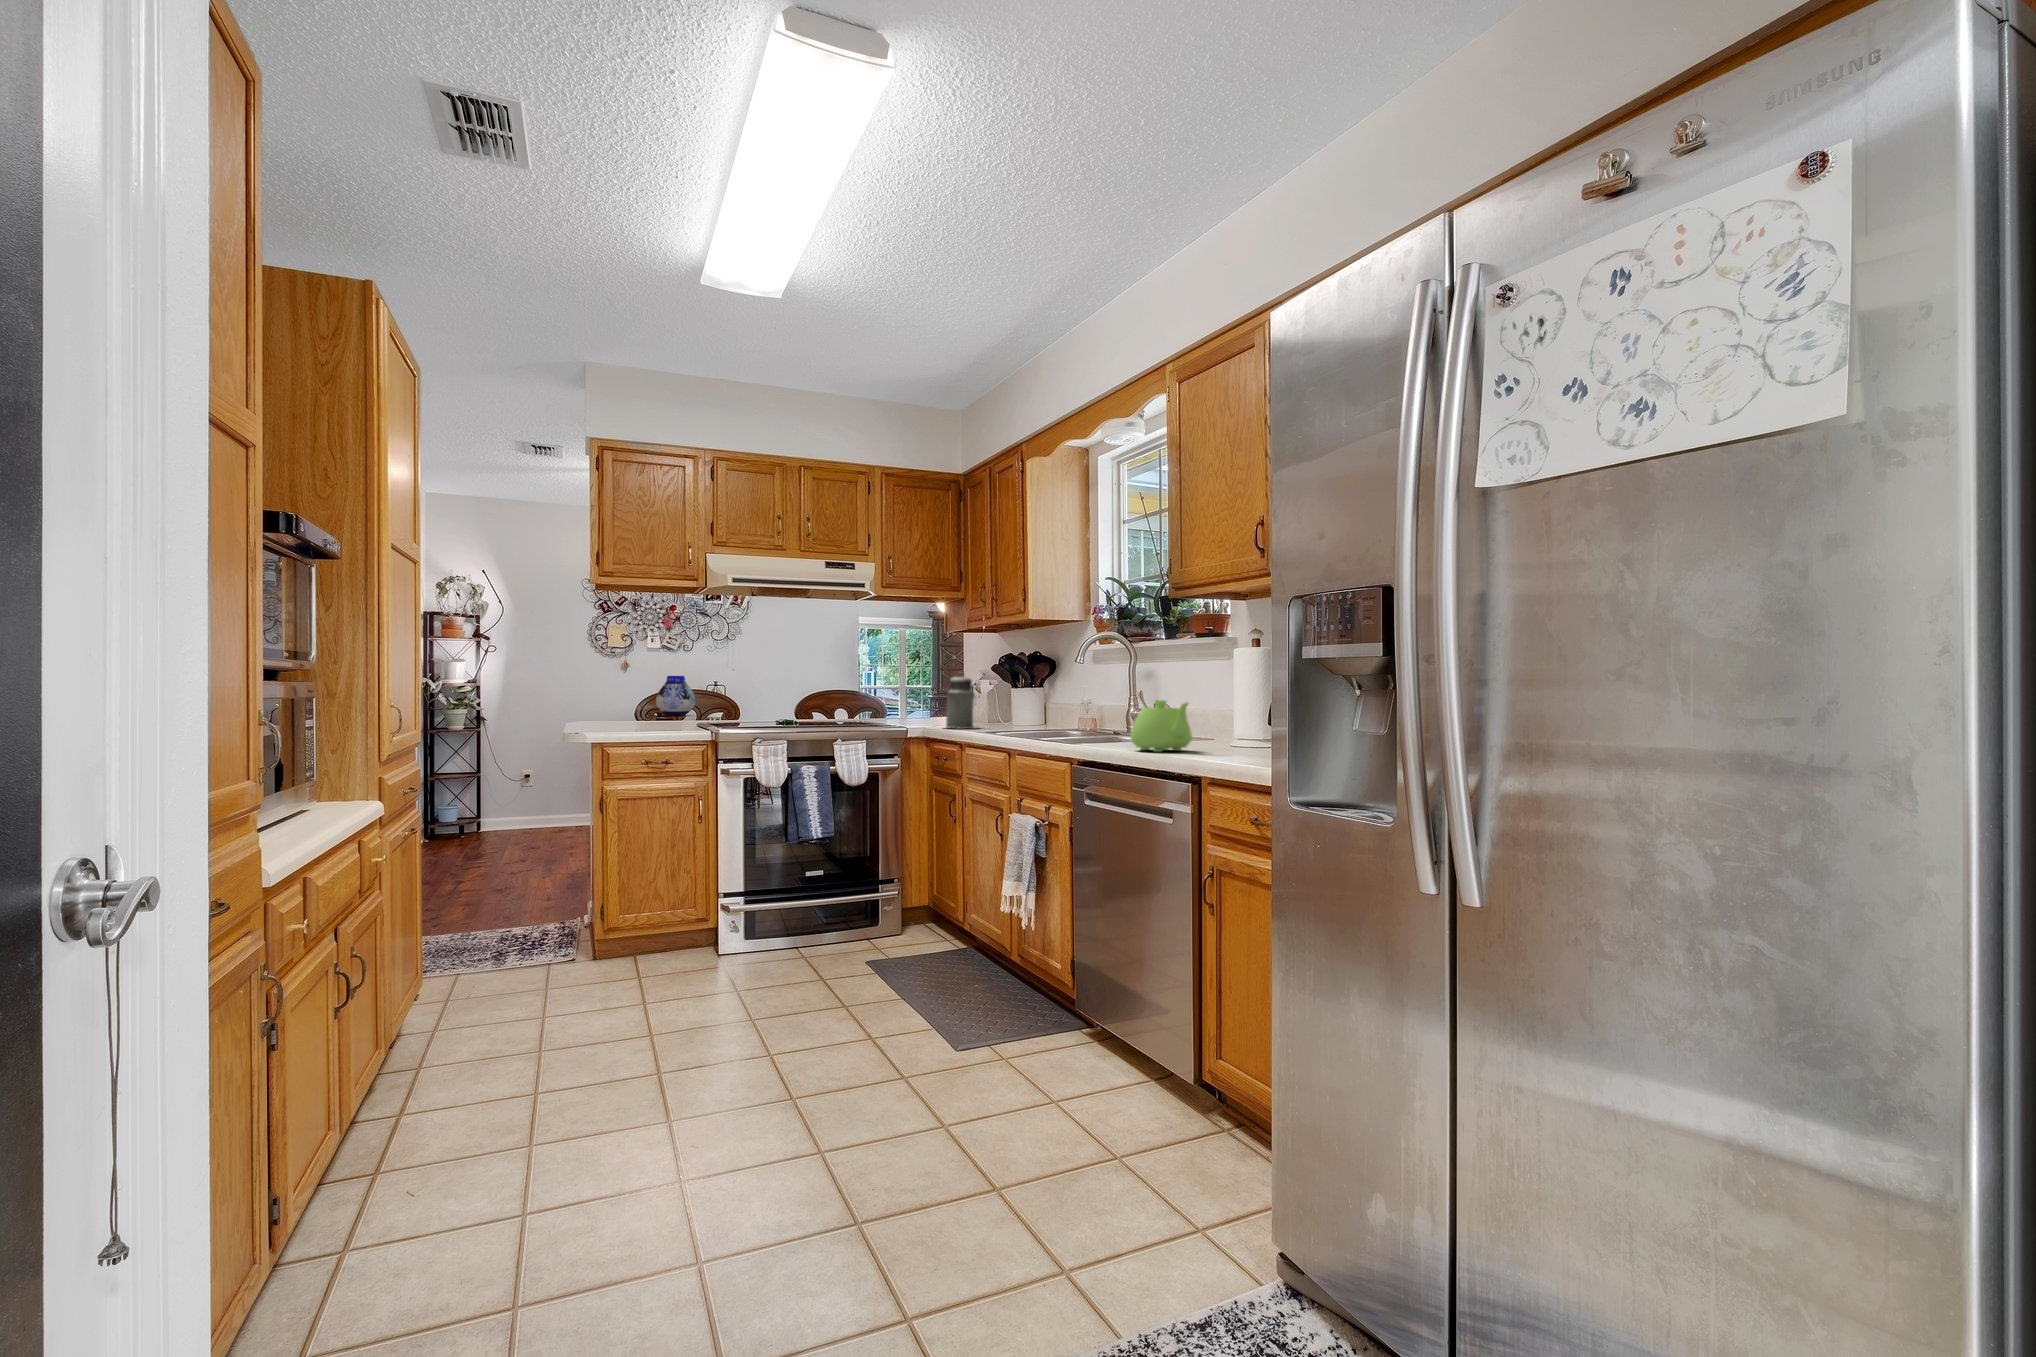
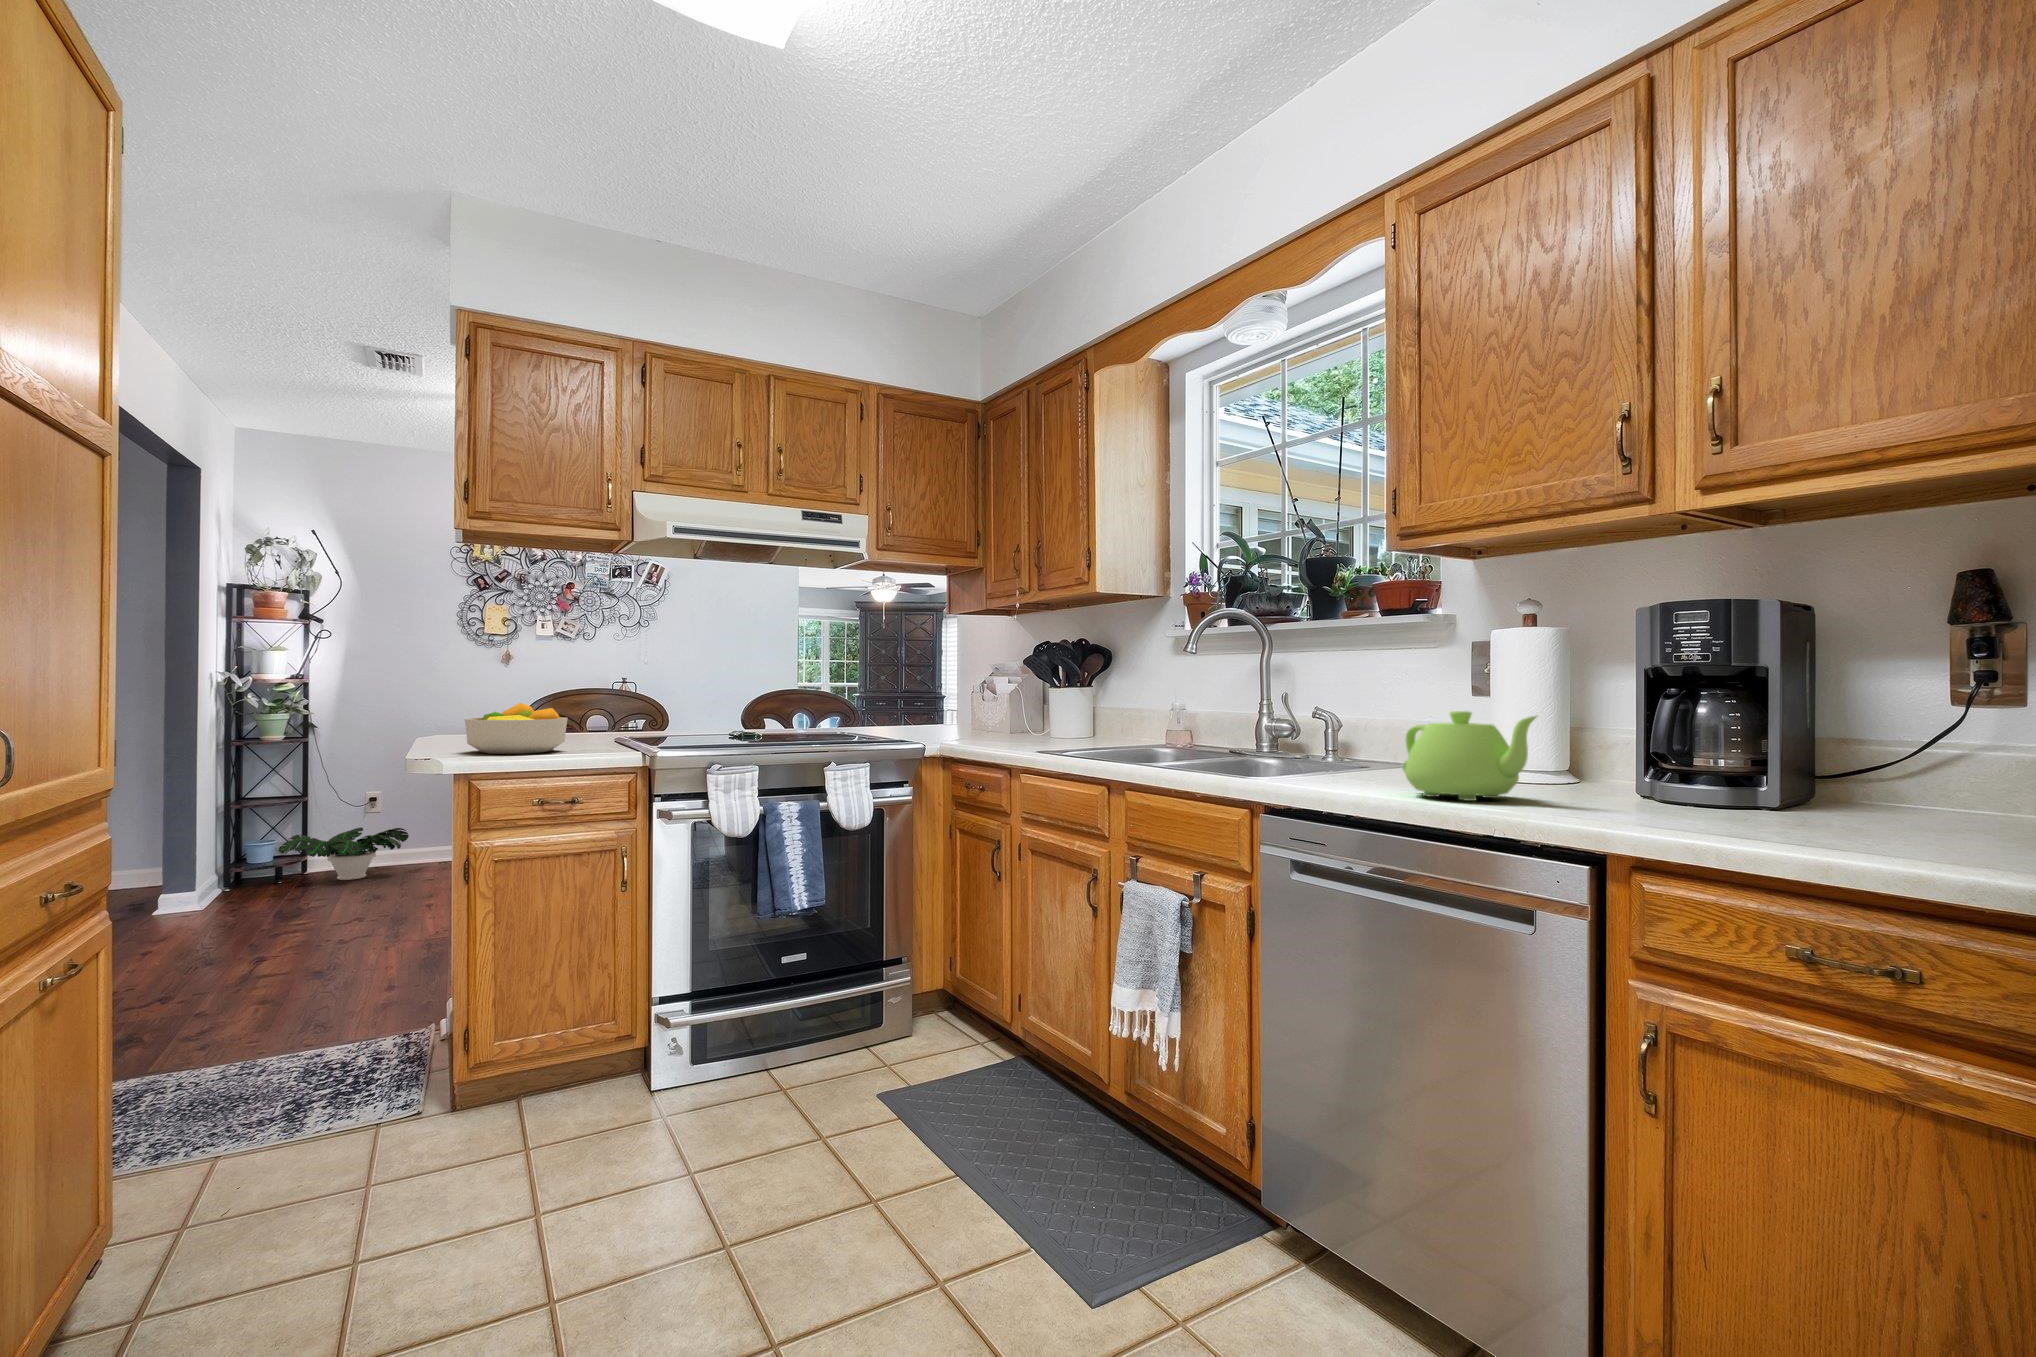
vase: present [656,676,695,716] -> none [547,671,599,721]
canister: present [946,677,976,729] -> none [960,667,1014,744]
fruit bowl: none [599,699,665,733] -> present [465,703,568,754]
potted plant: none [460,799,553,838] -> present [278,827,409,880]

